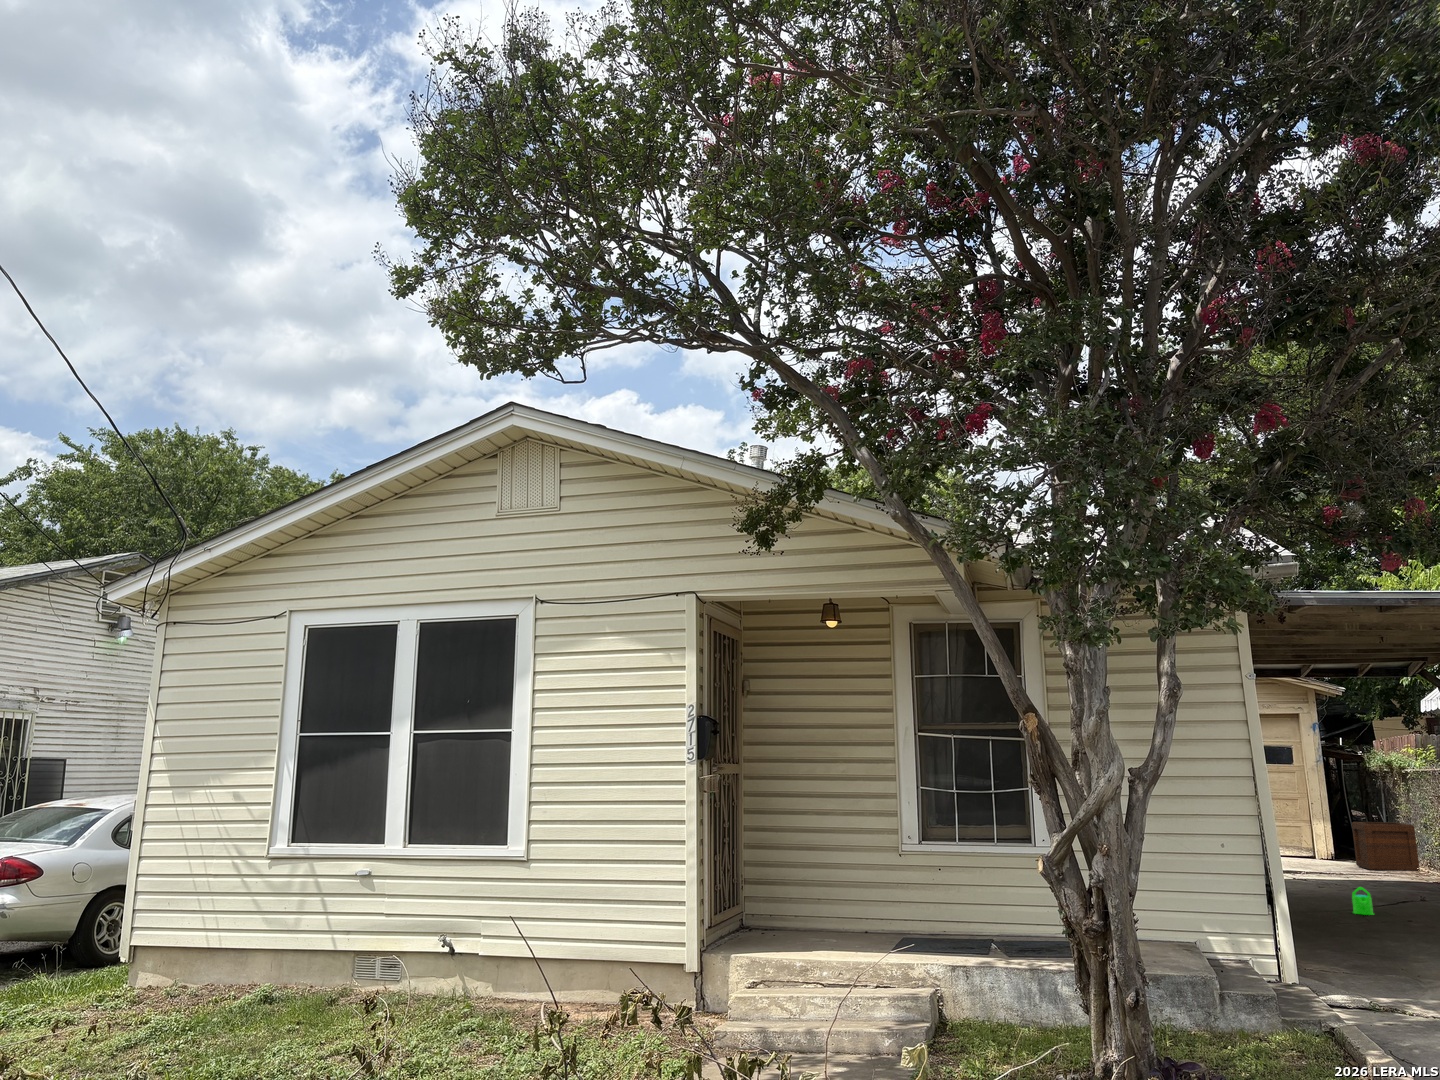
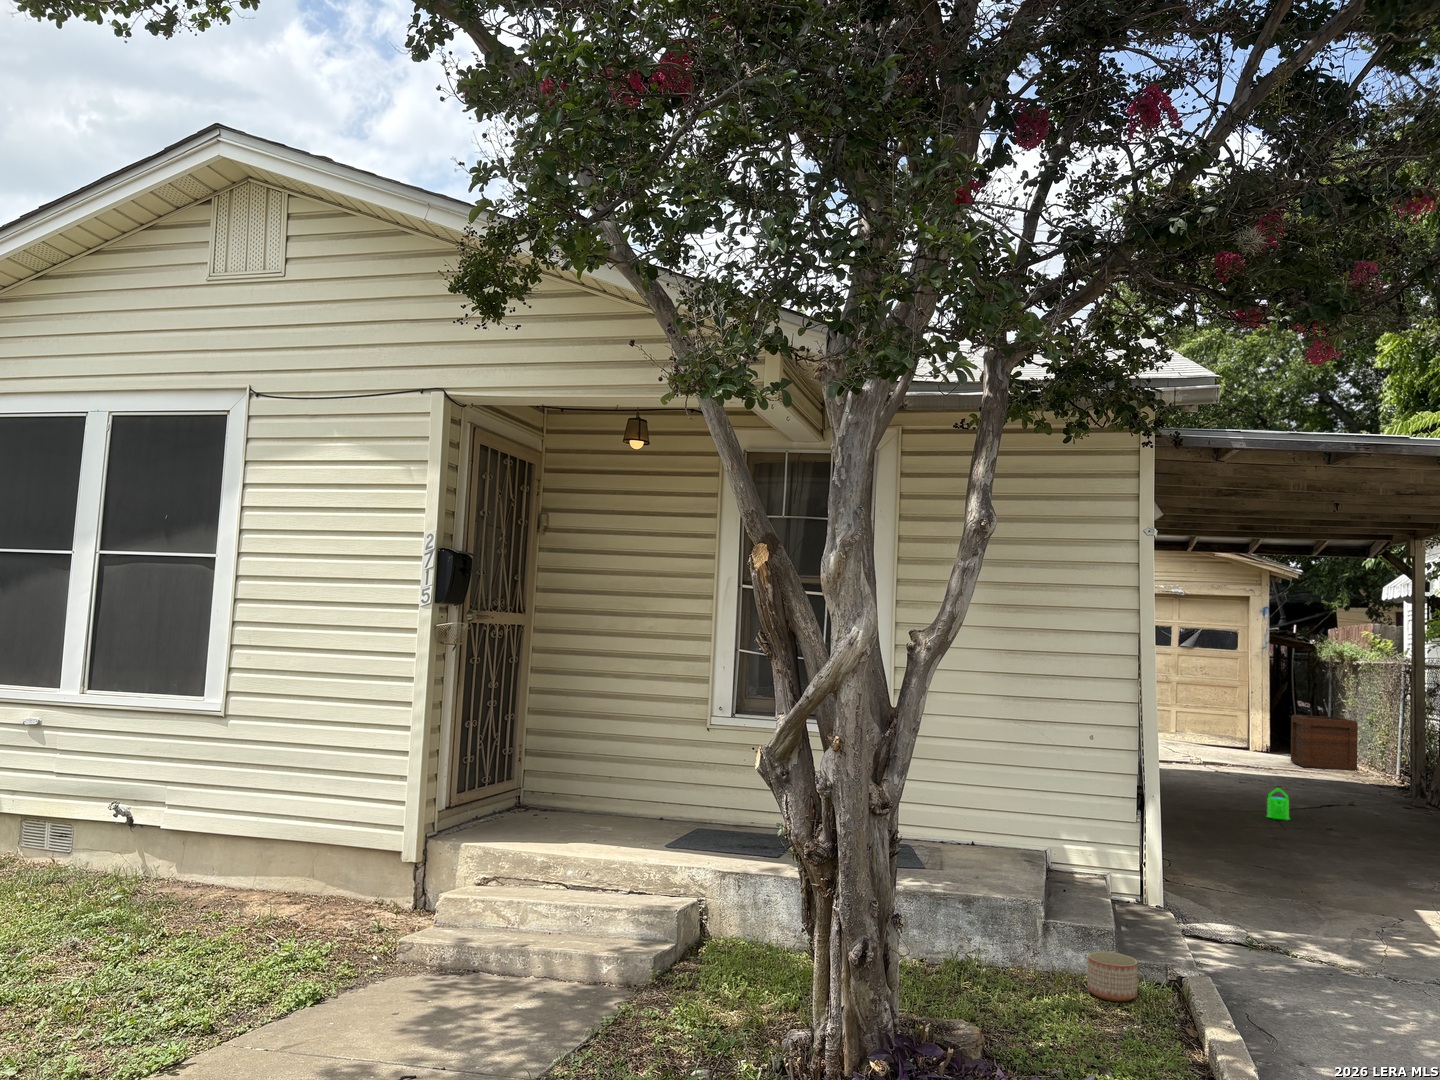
planter: none [1261,1014,1305,1052] -> present [1087,952,1138,1002]

